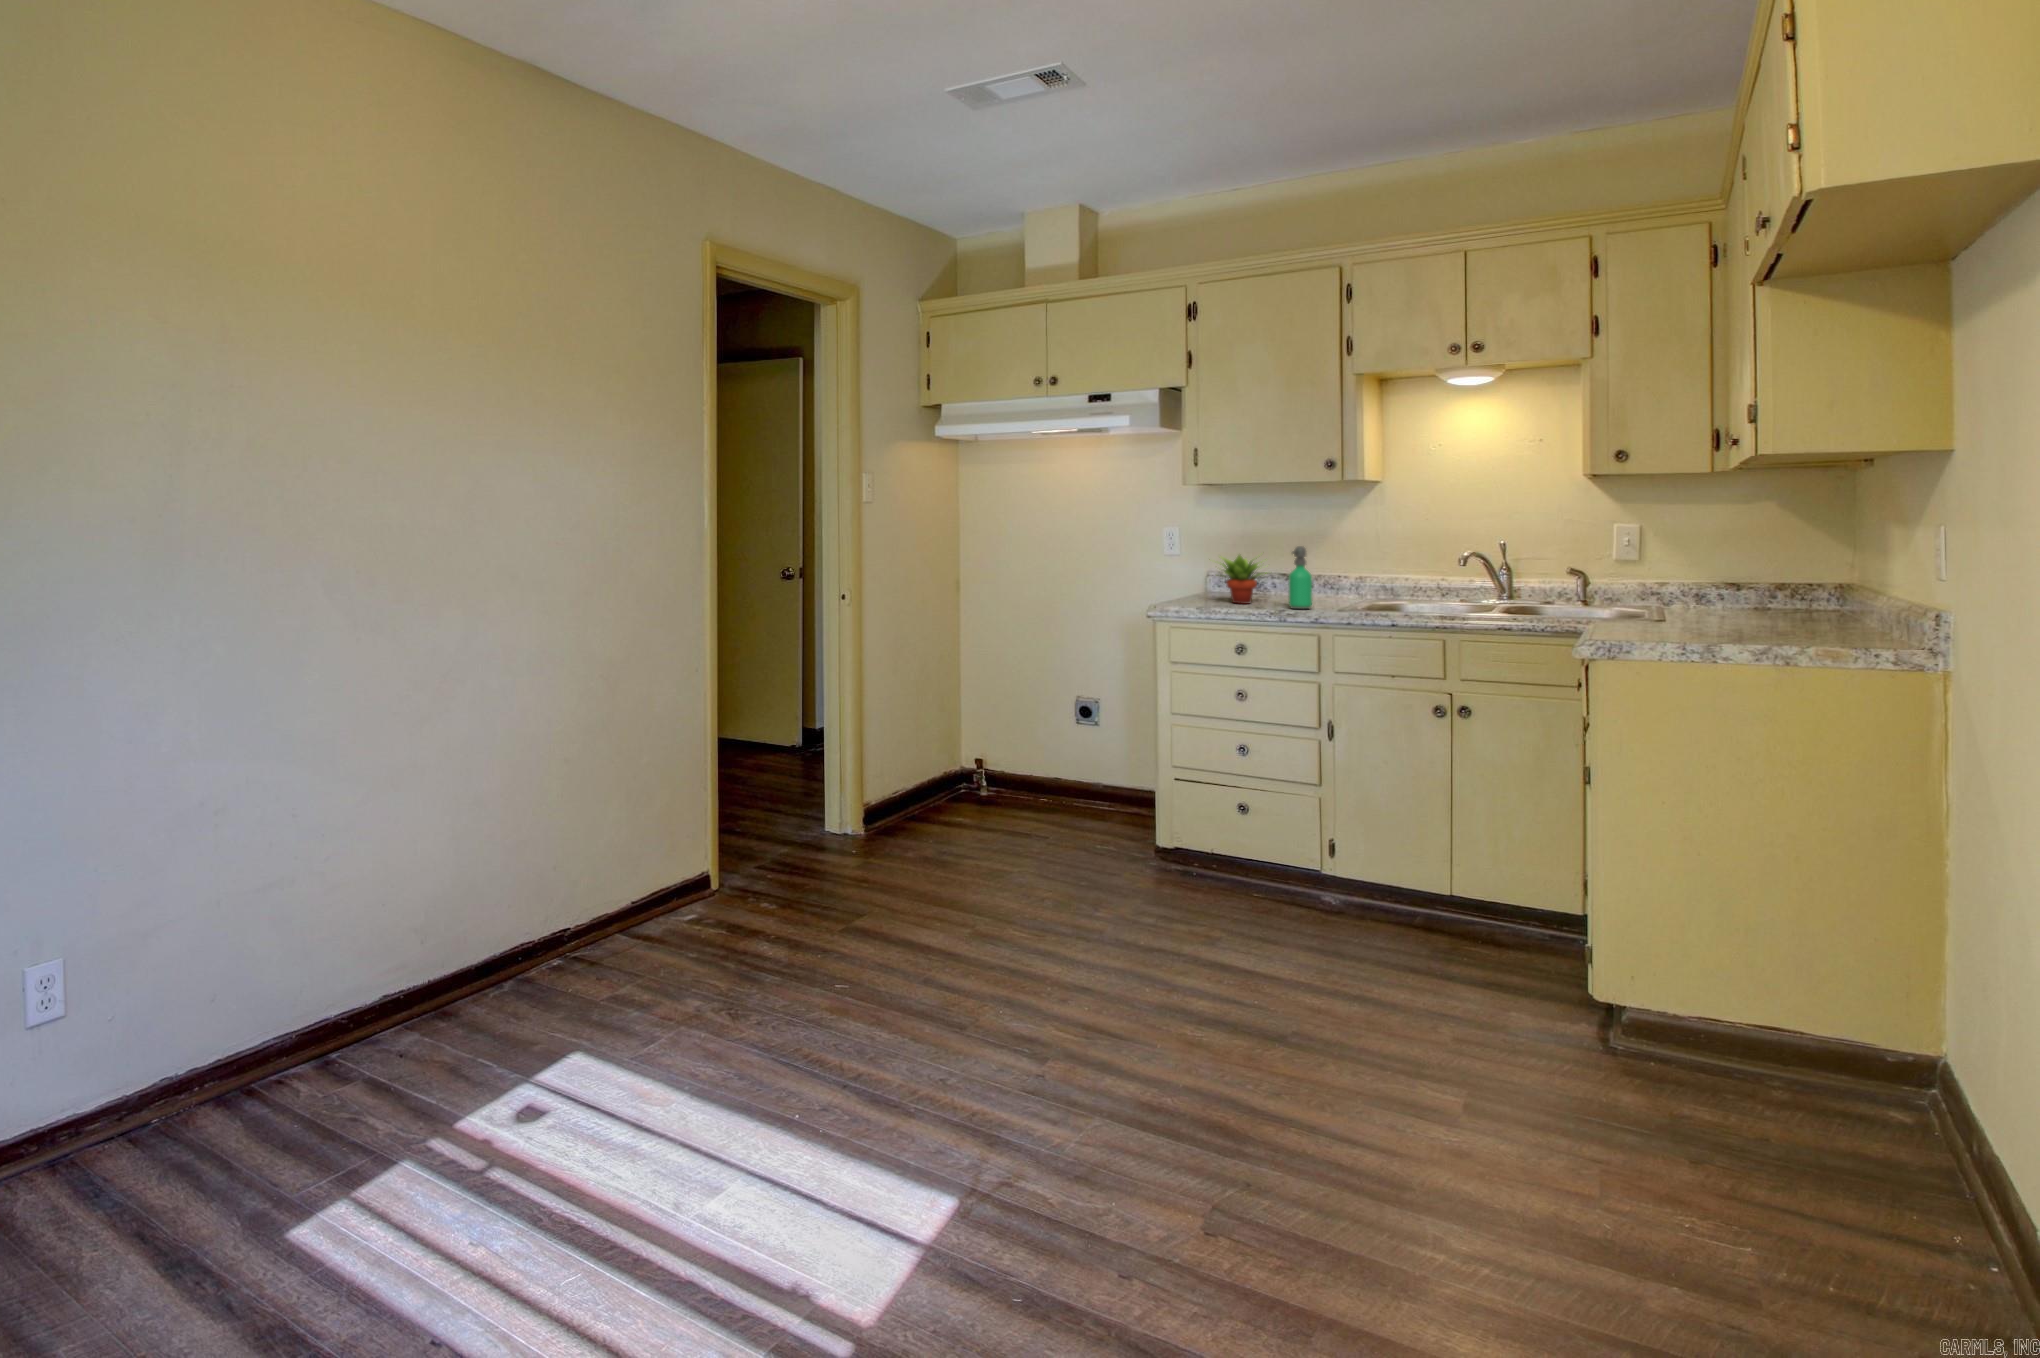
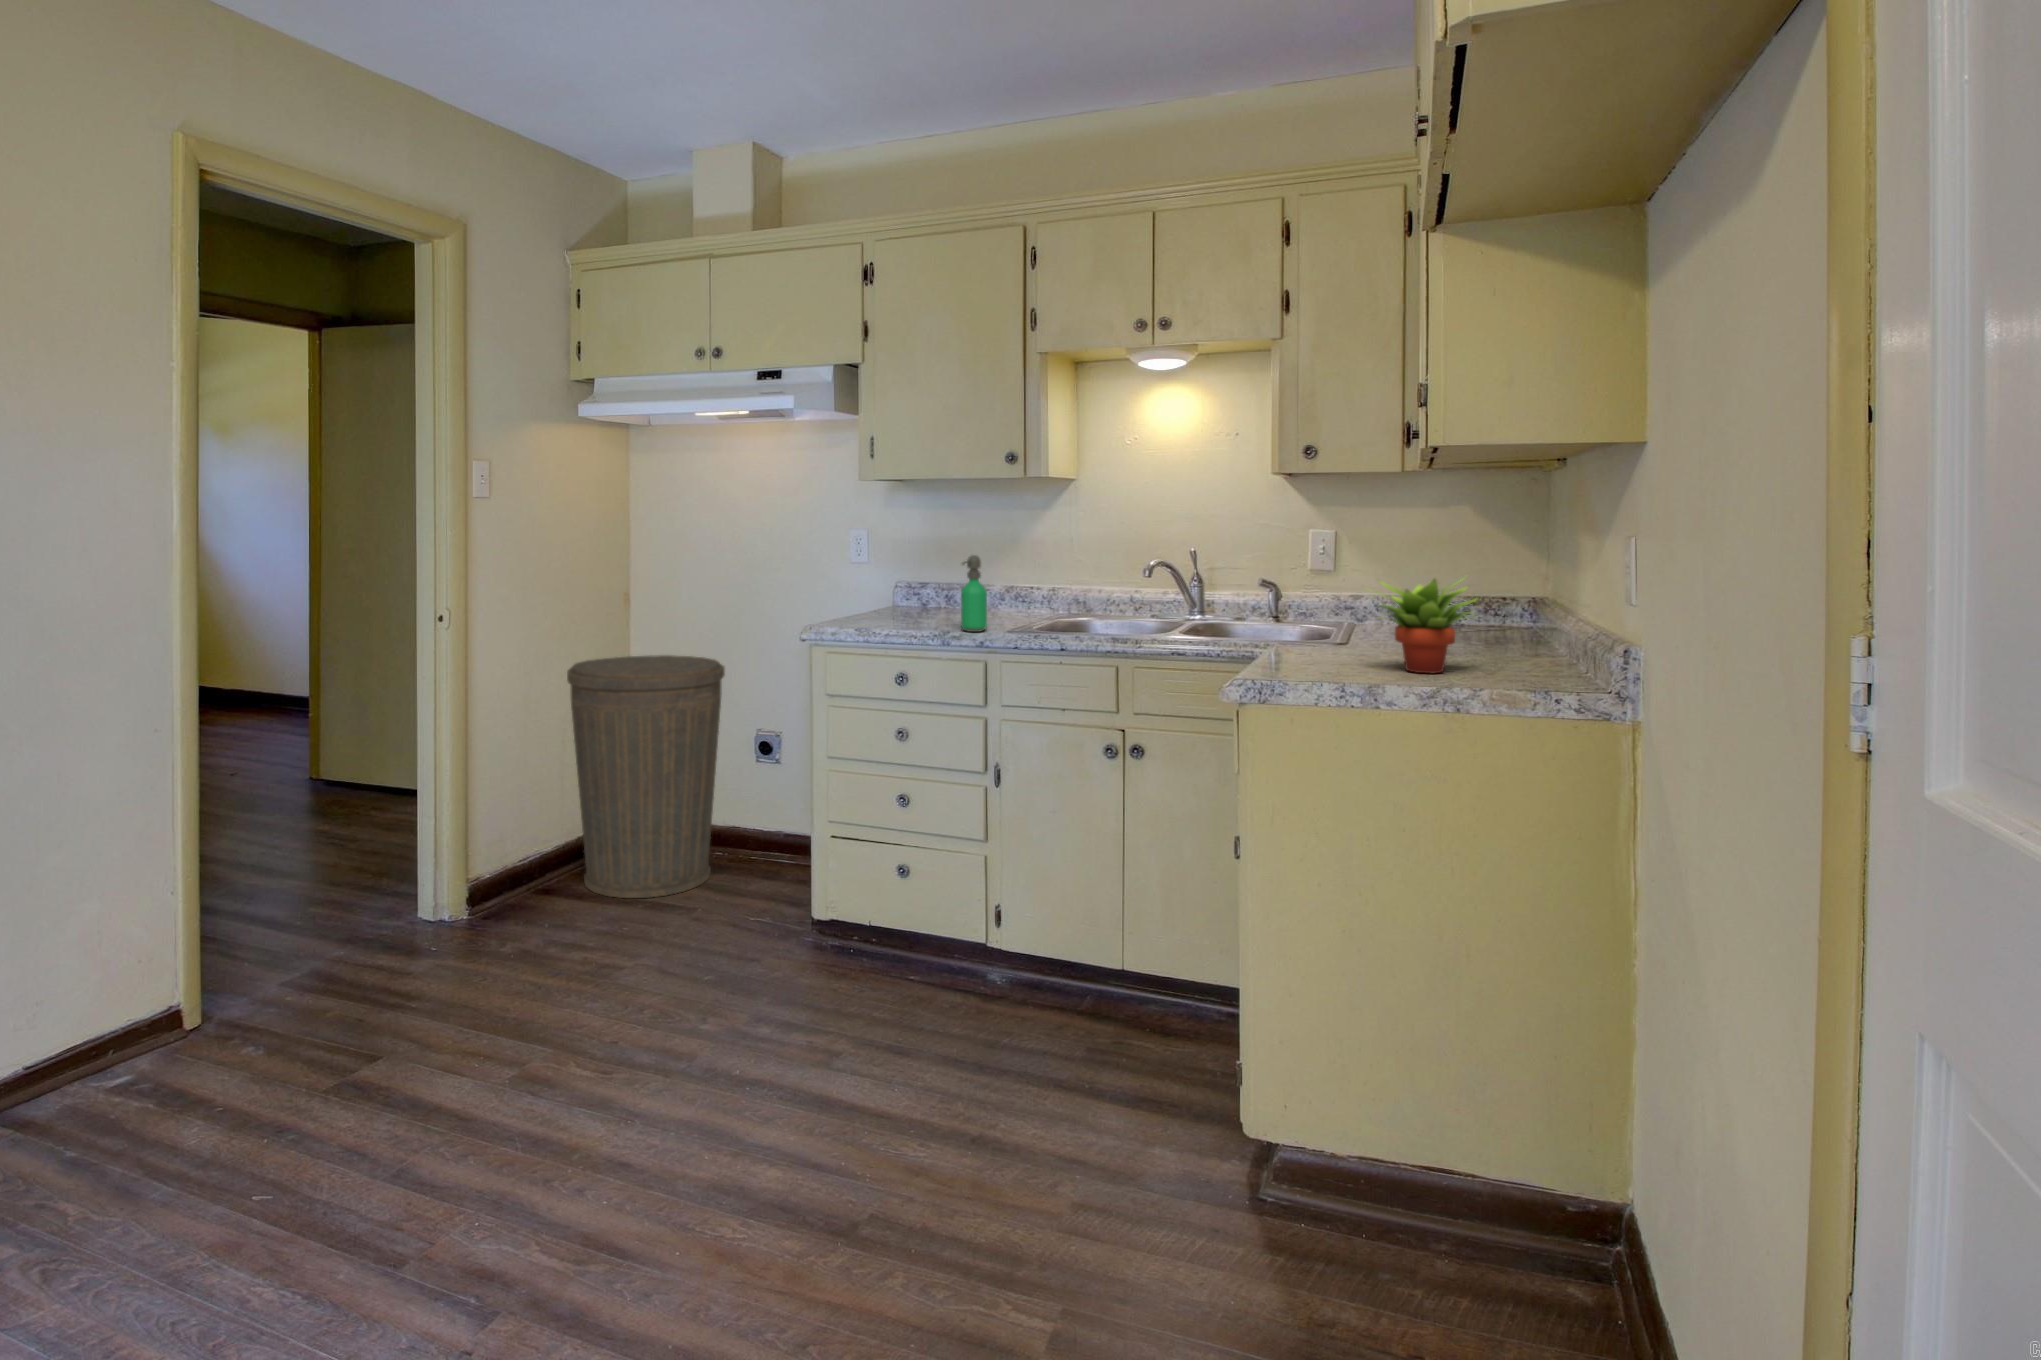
succulent plant: present [1209,555,1266,604] -> present [1378,578,1479,673]
trash can: none [929,631,1056,824] -> present [567,655,725,898]

